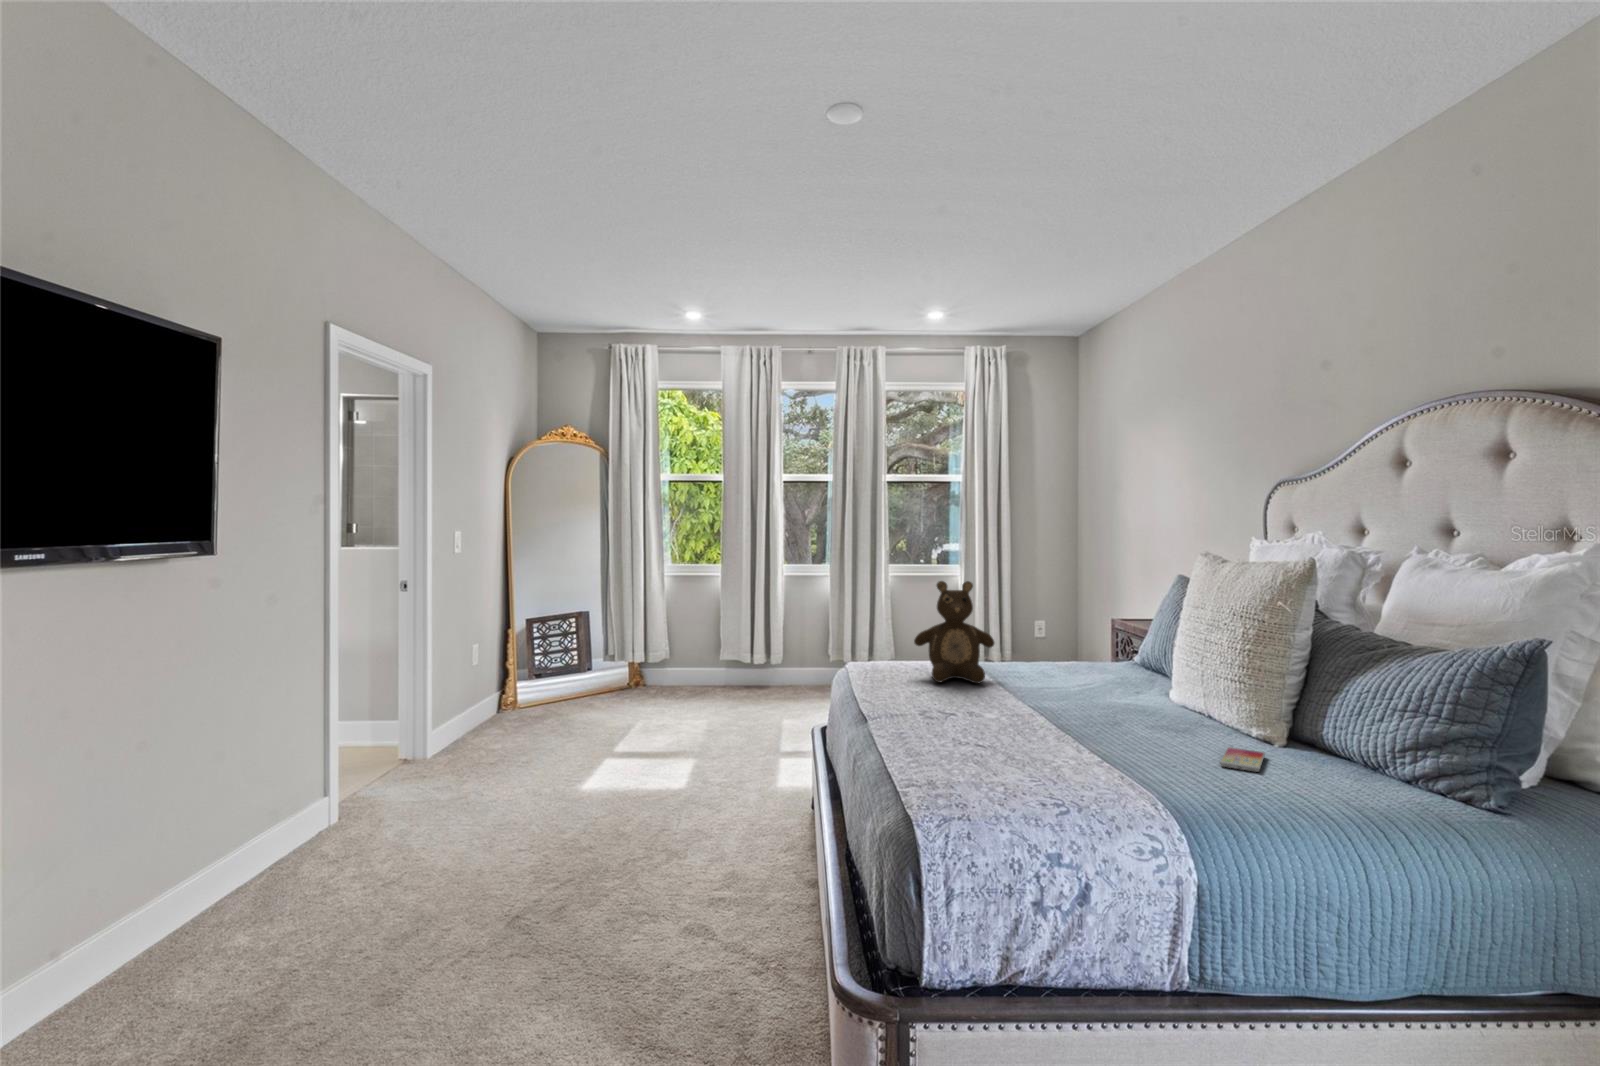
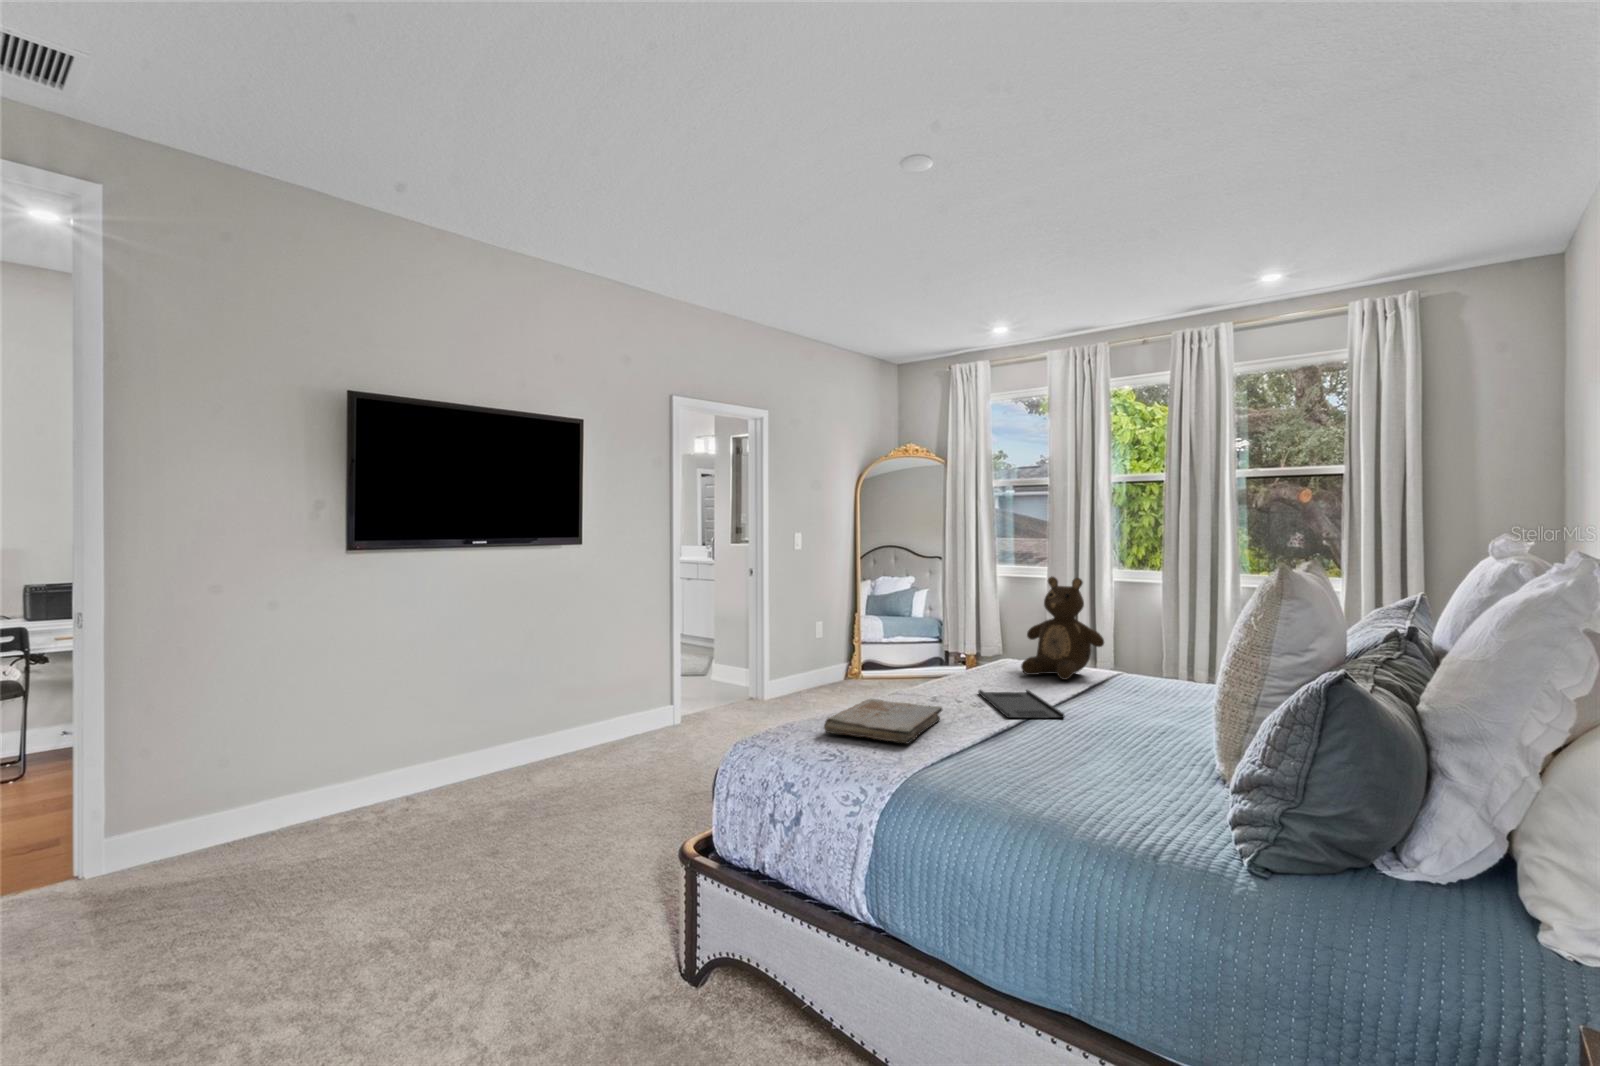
tray: none [961,698,1089,731] -> present [979,690,1064,718]
book: none [941,730,1093,783] -> present [824,699,942,744]
smartphone: present [1220,747,1265,772] -> none [1066,753,1148,774]

